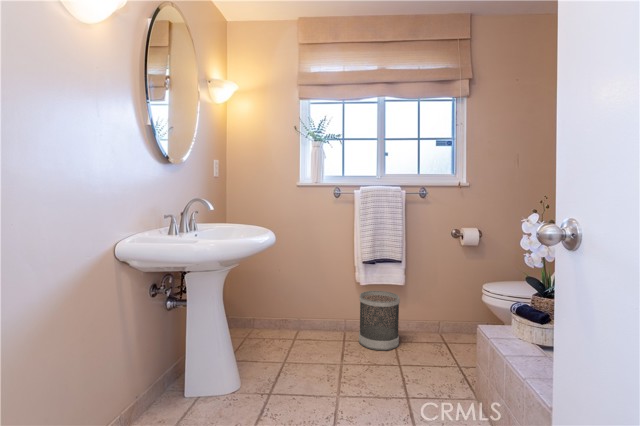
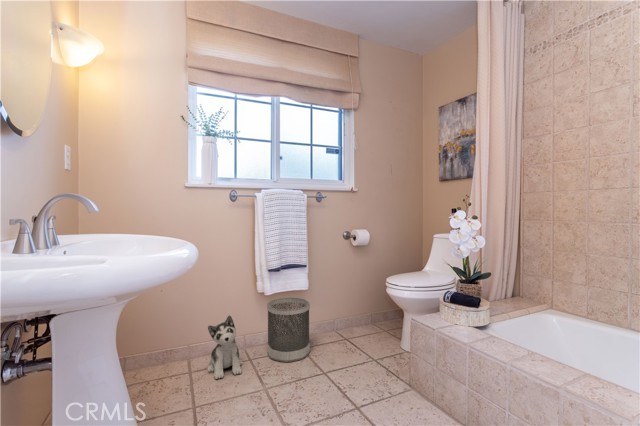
plush toy: none [305,297,335,348] -> present [208,315,242,379]

